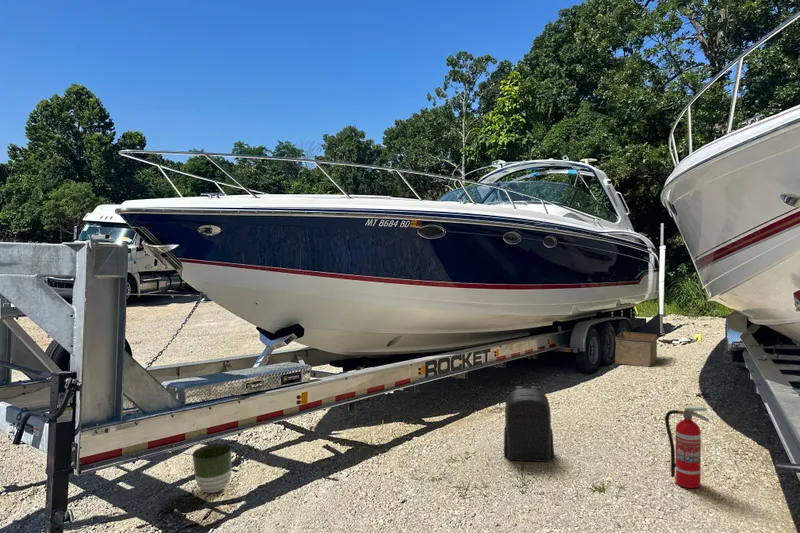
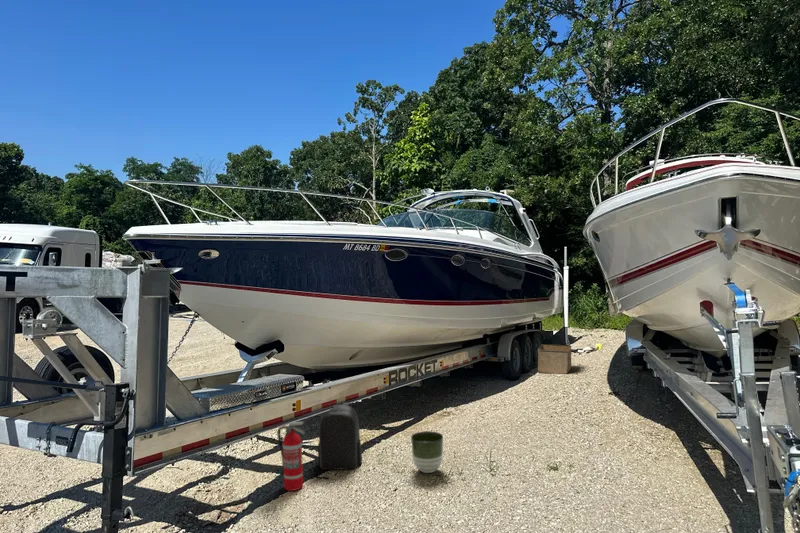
backpack: present [504,386,554,462] -> present [318,403,362,470]
fire extinguisher: present [665,407,709,488] -> present [277,422,305,491]
planter: present [193,444,232,493] -> present [411,431,443,473]

